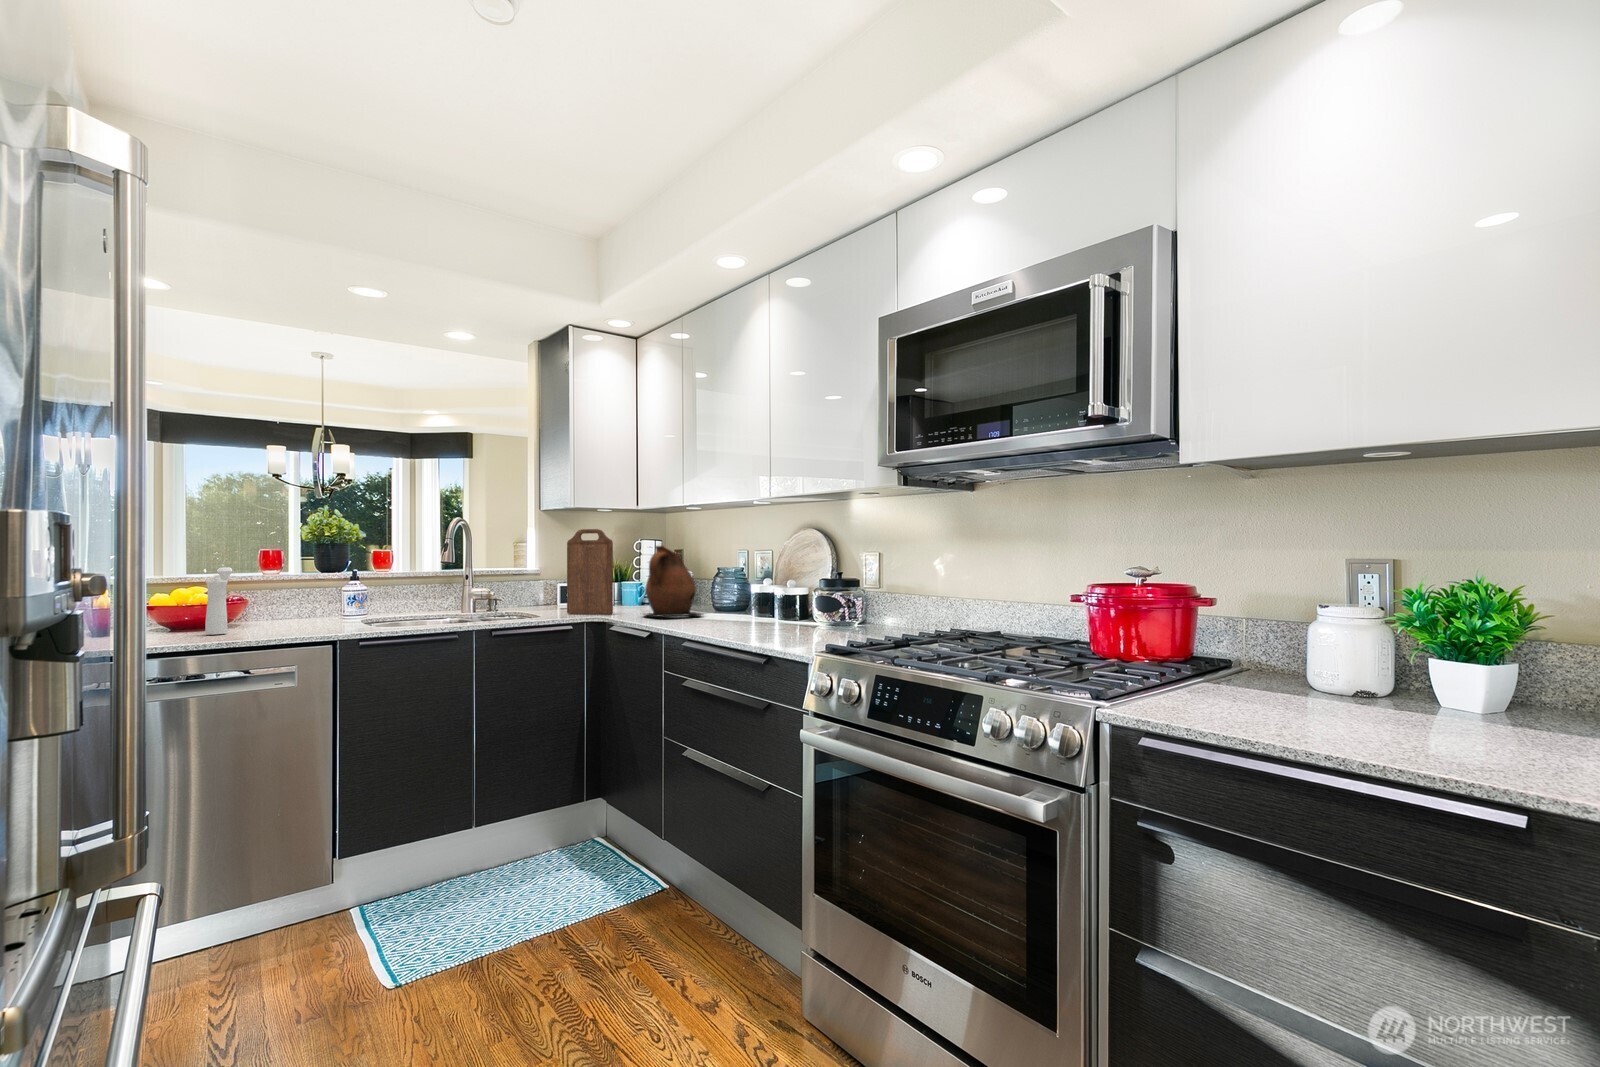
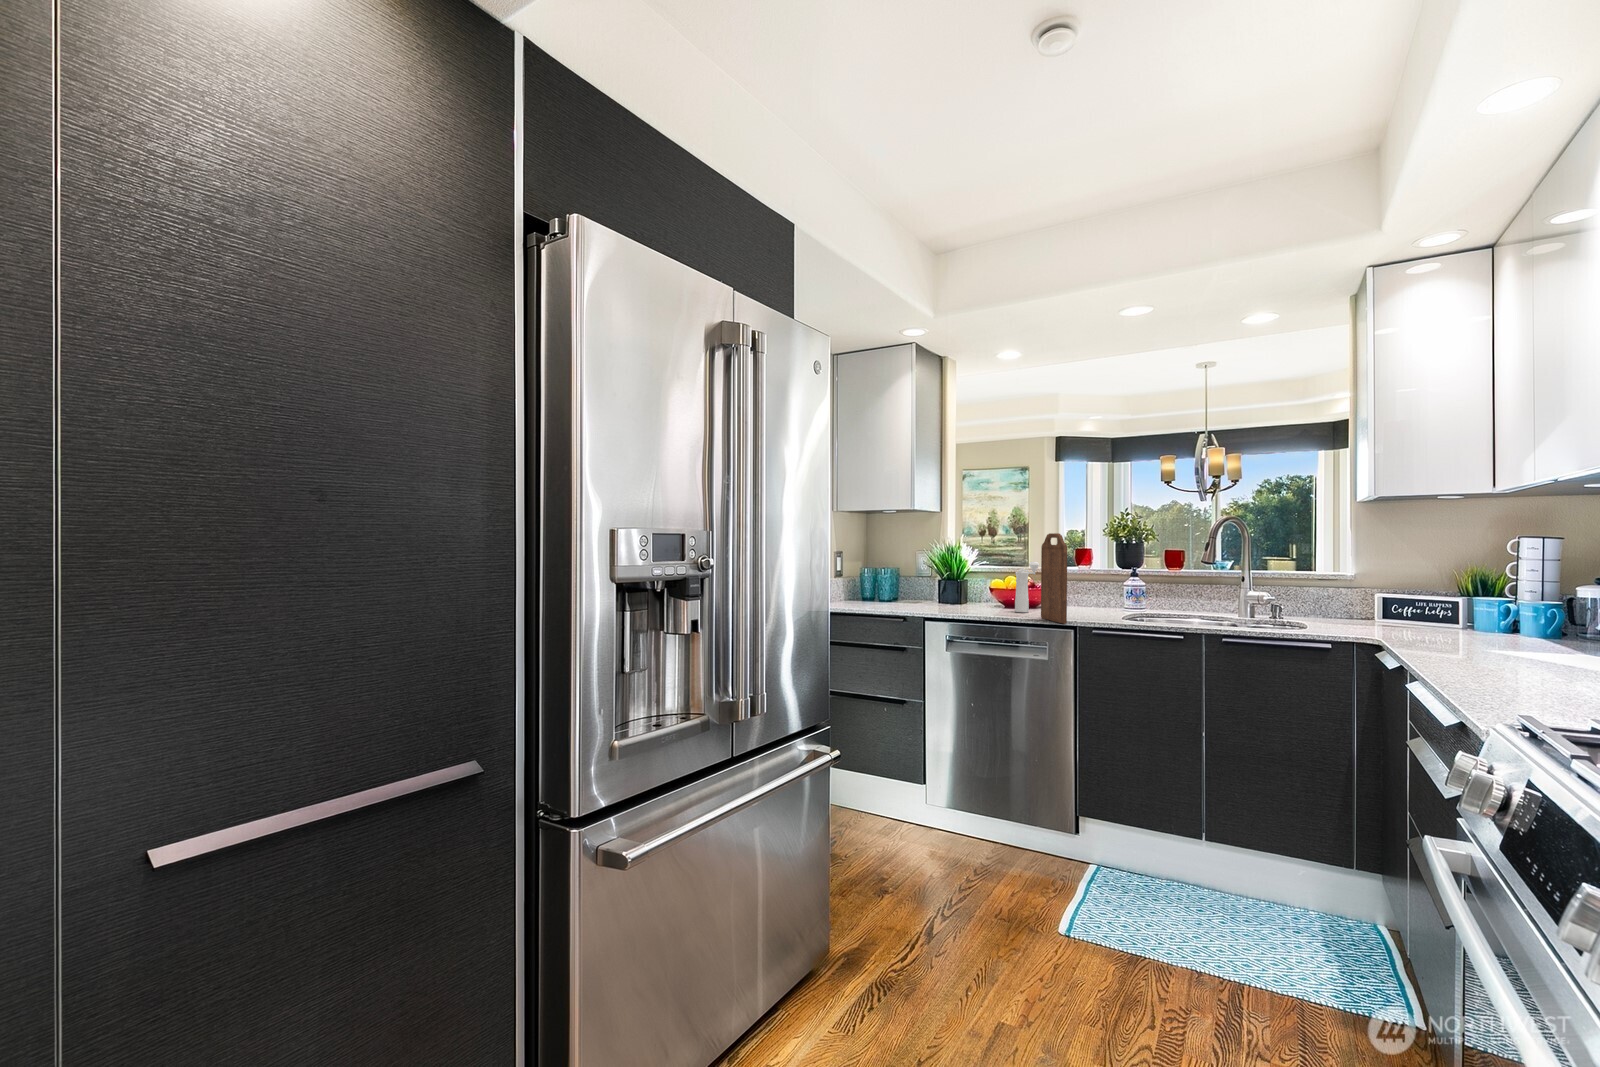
cutting board: present [567,529,613,615] -> present [1041,533,1067,624]
ceramic pitcher: present [644,546,701,617] -> none [1435,556,1547,663]

